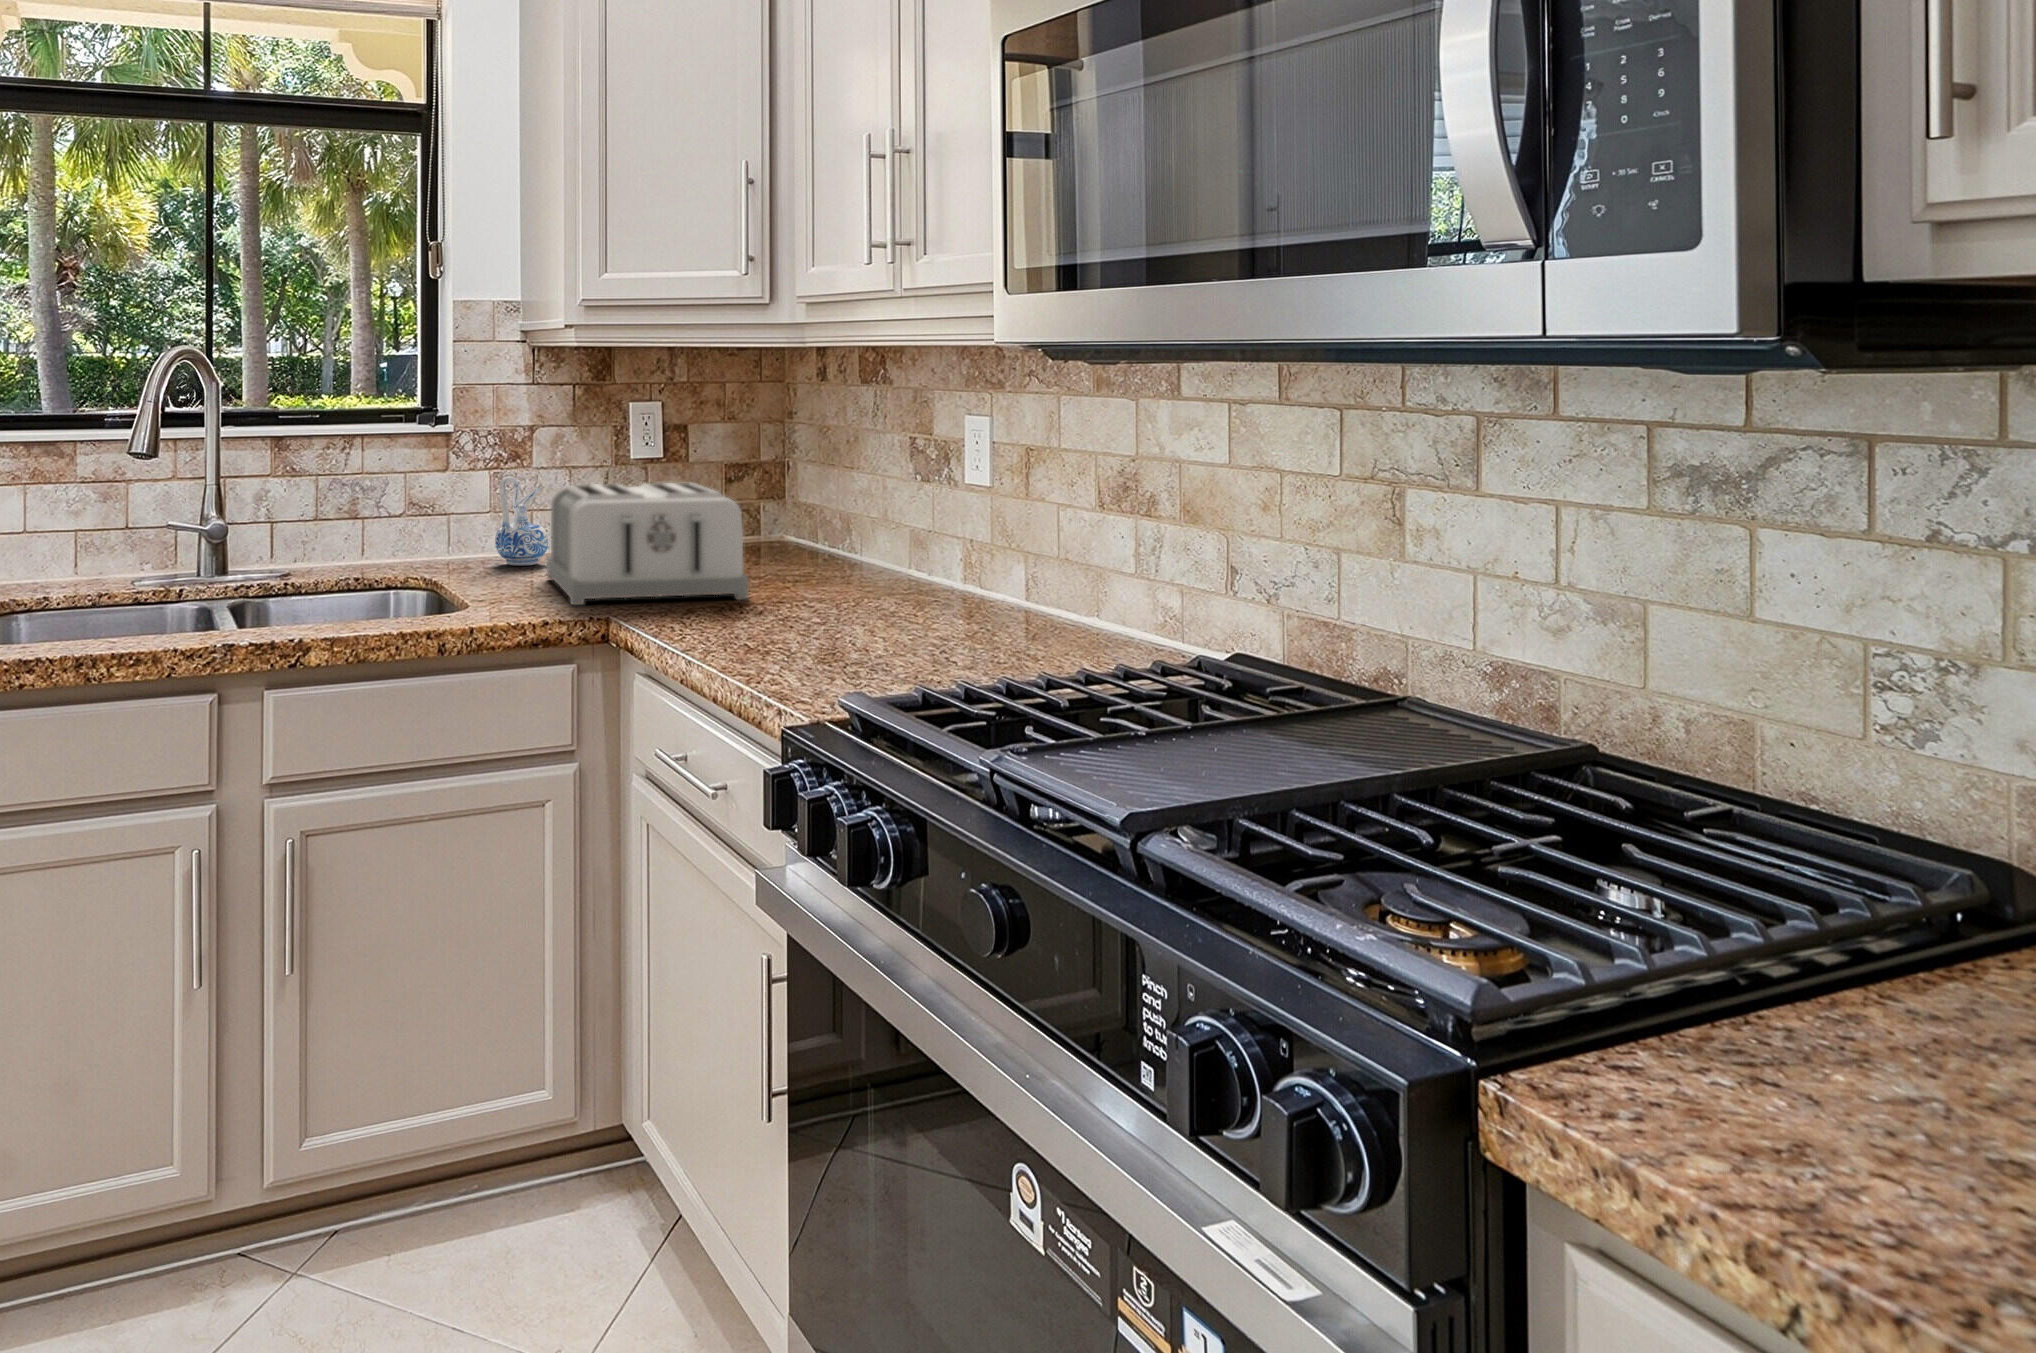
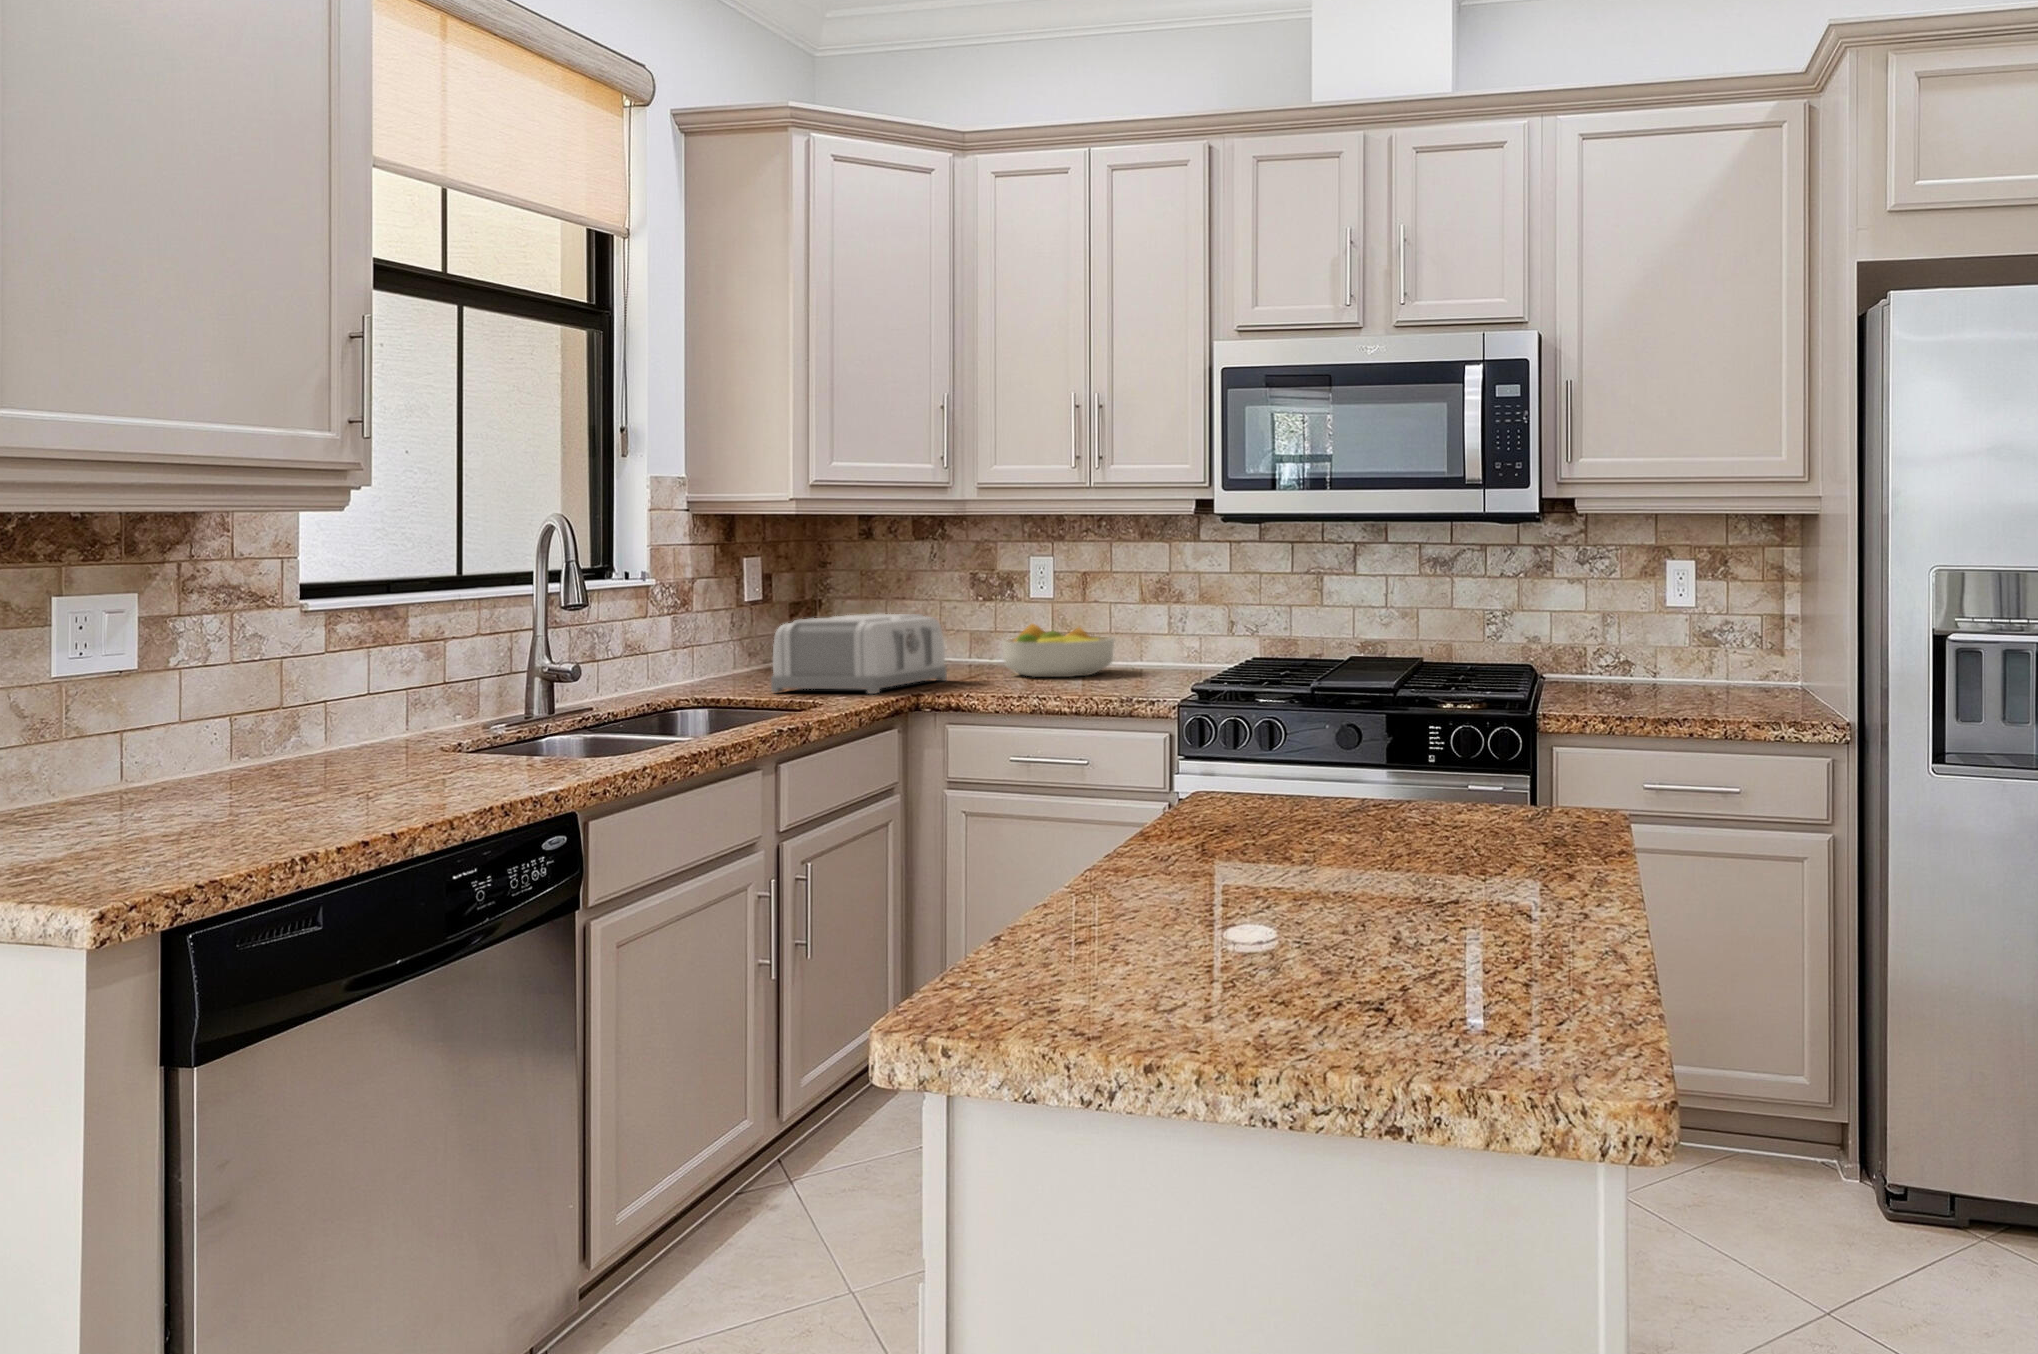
ceramic pitcher: present [495,477,548,565] -> none [672,624,718,694]
fruit bowl: none [804,524,972,634] -> present [1002,624,1114,677]

